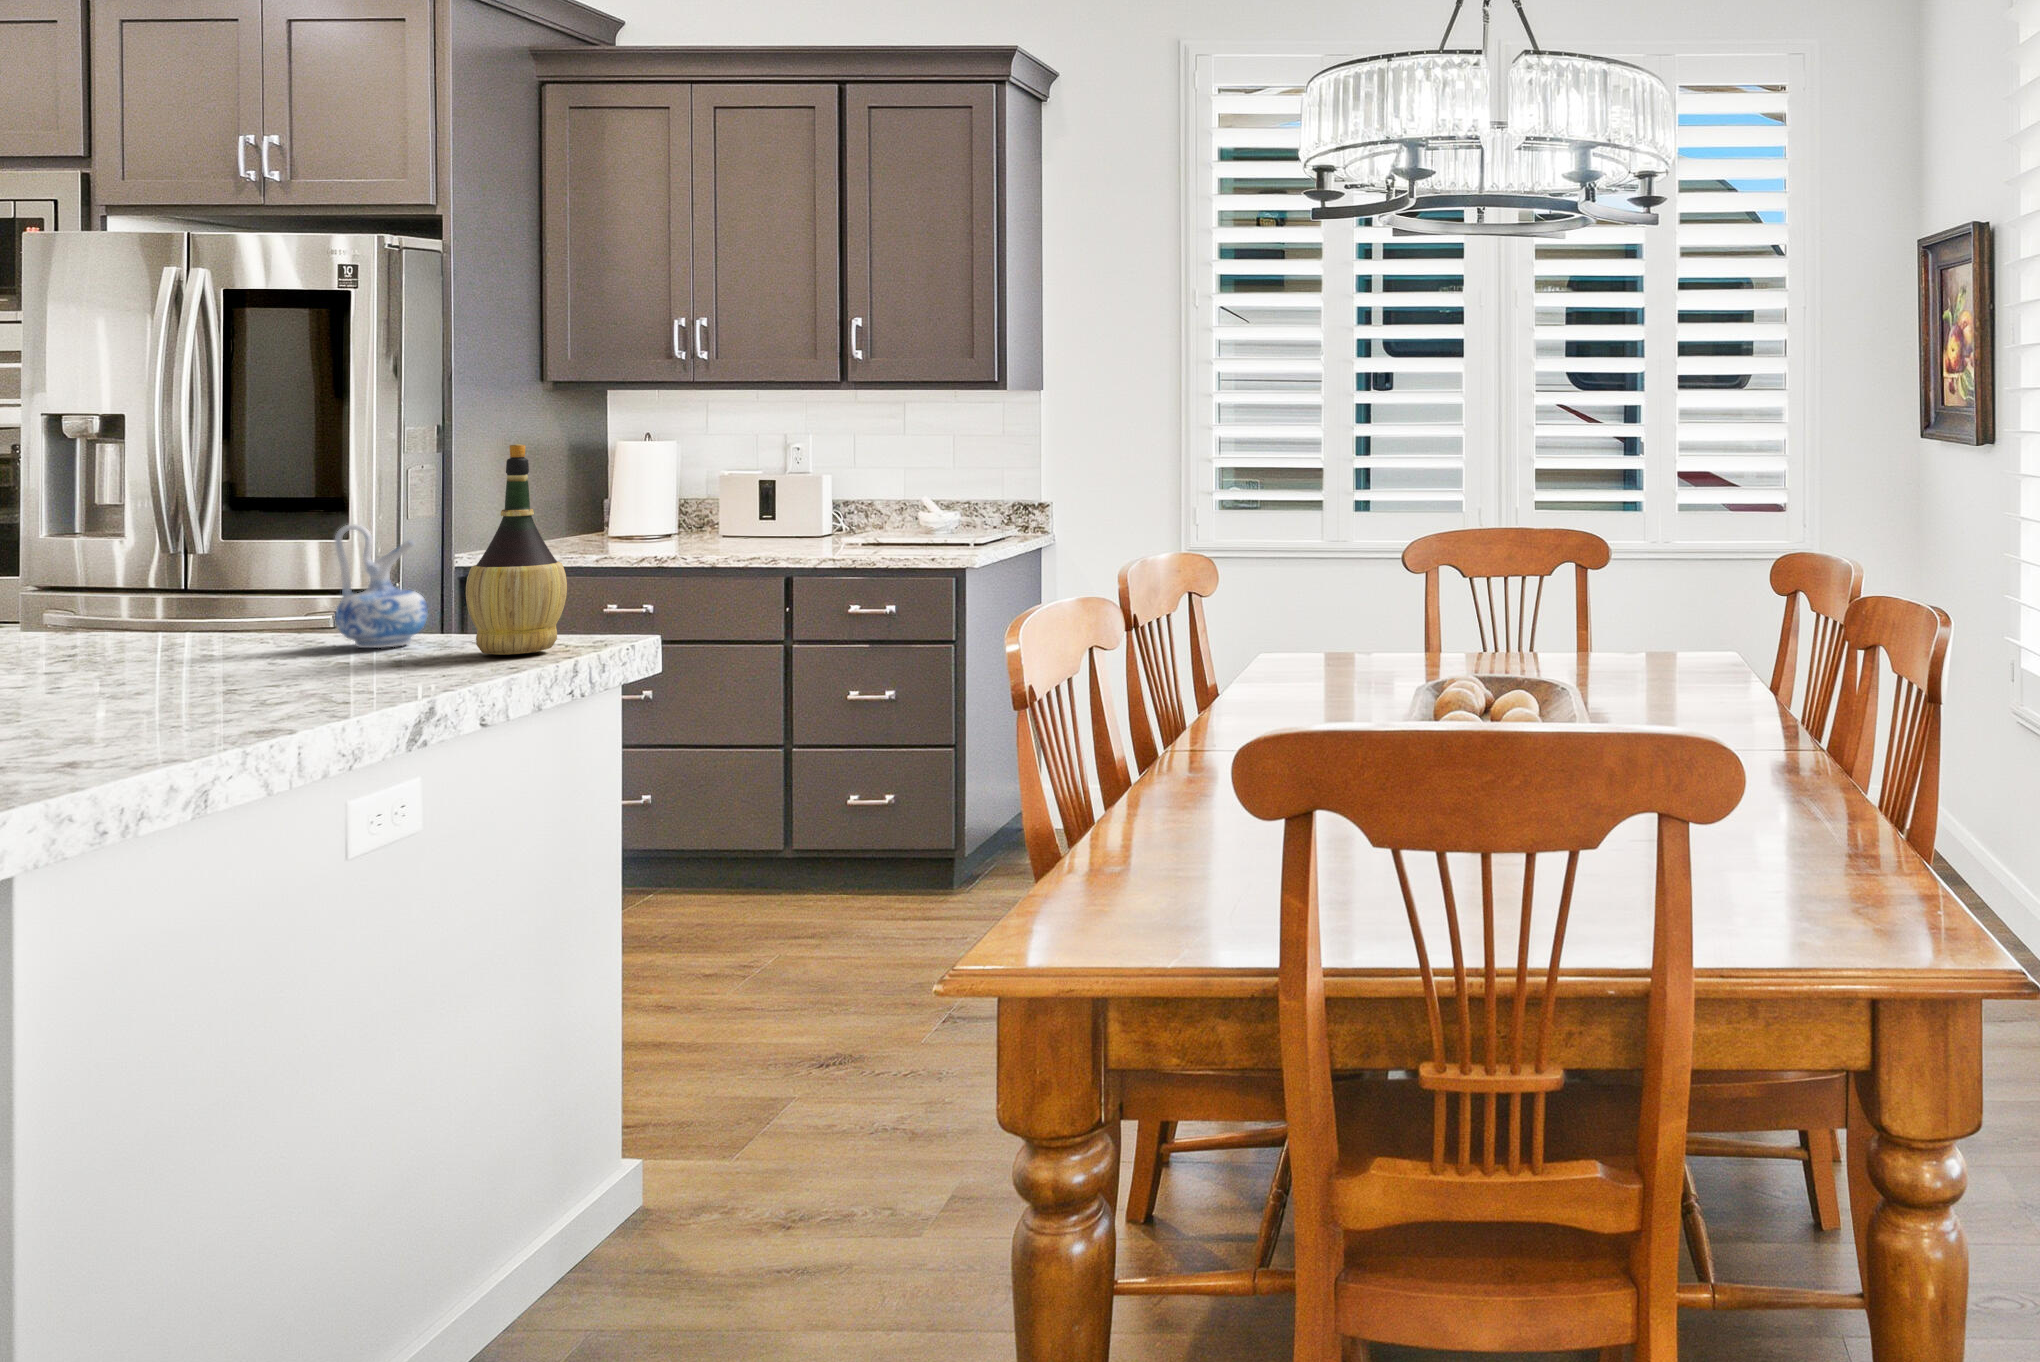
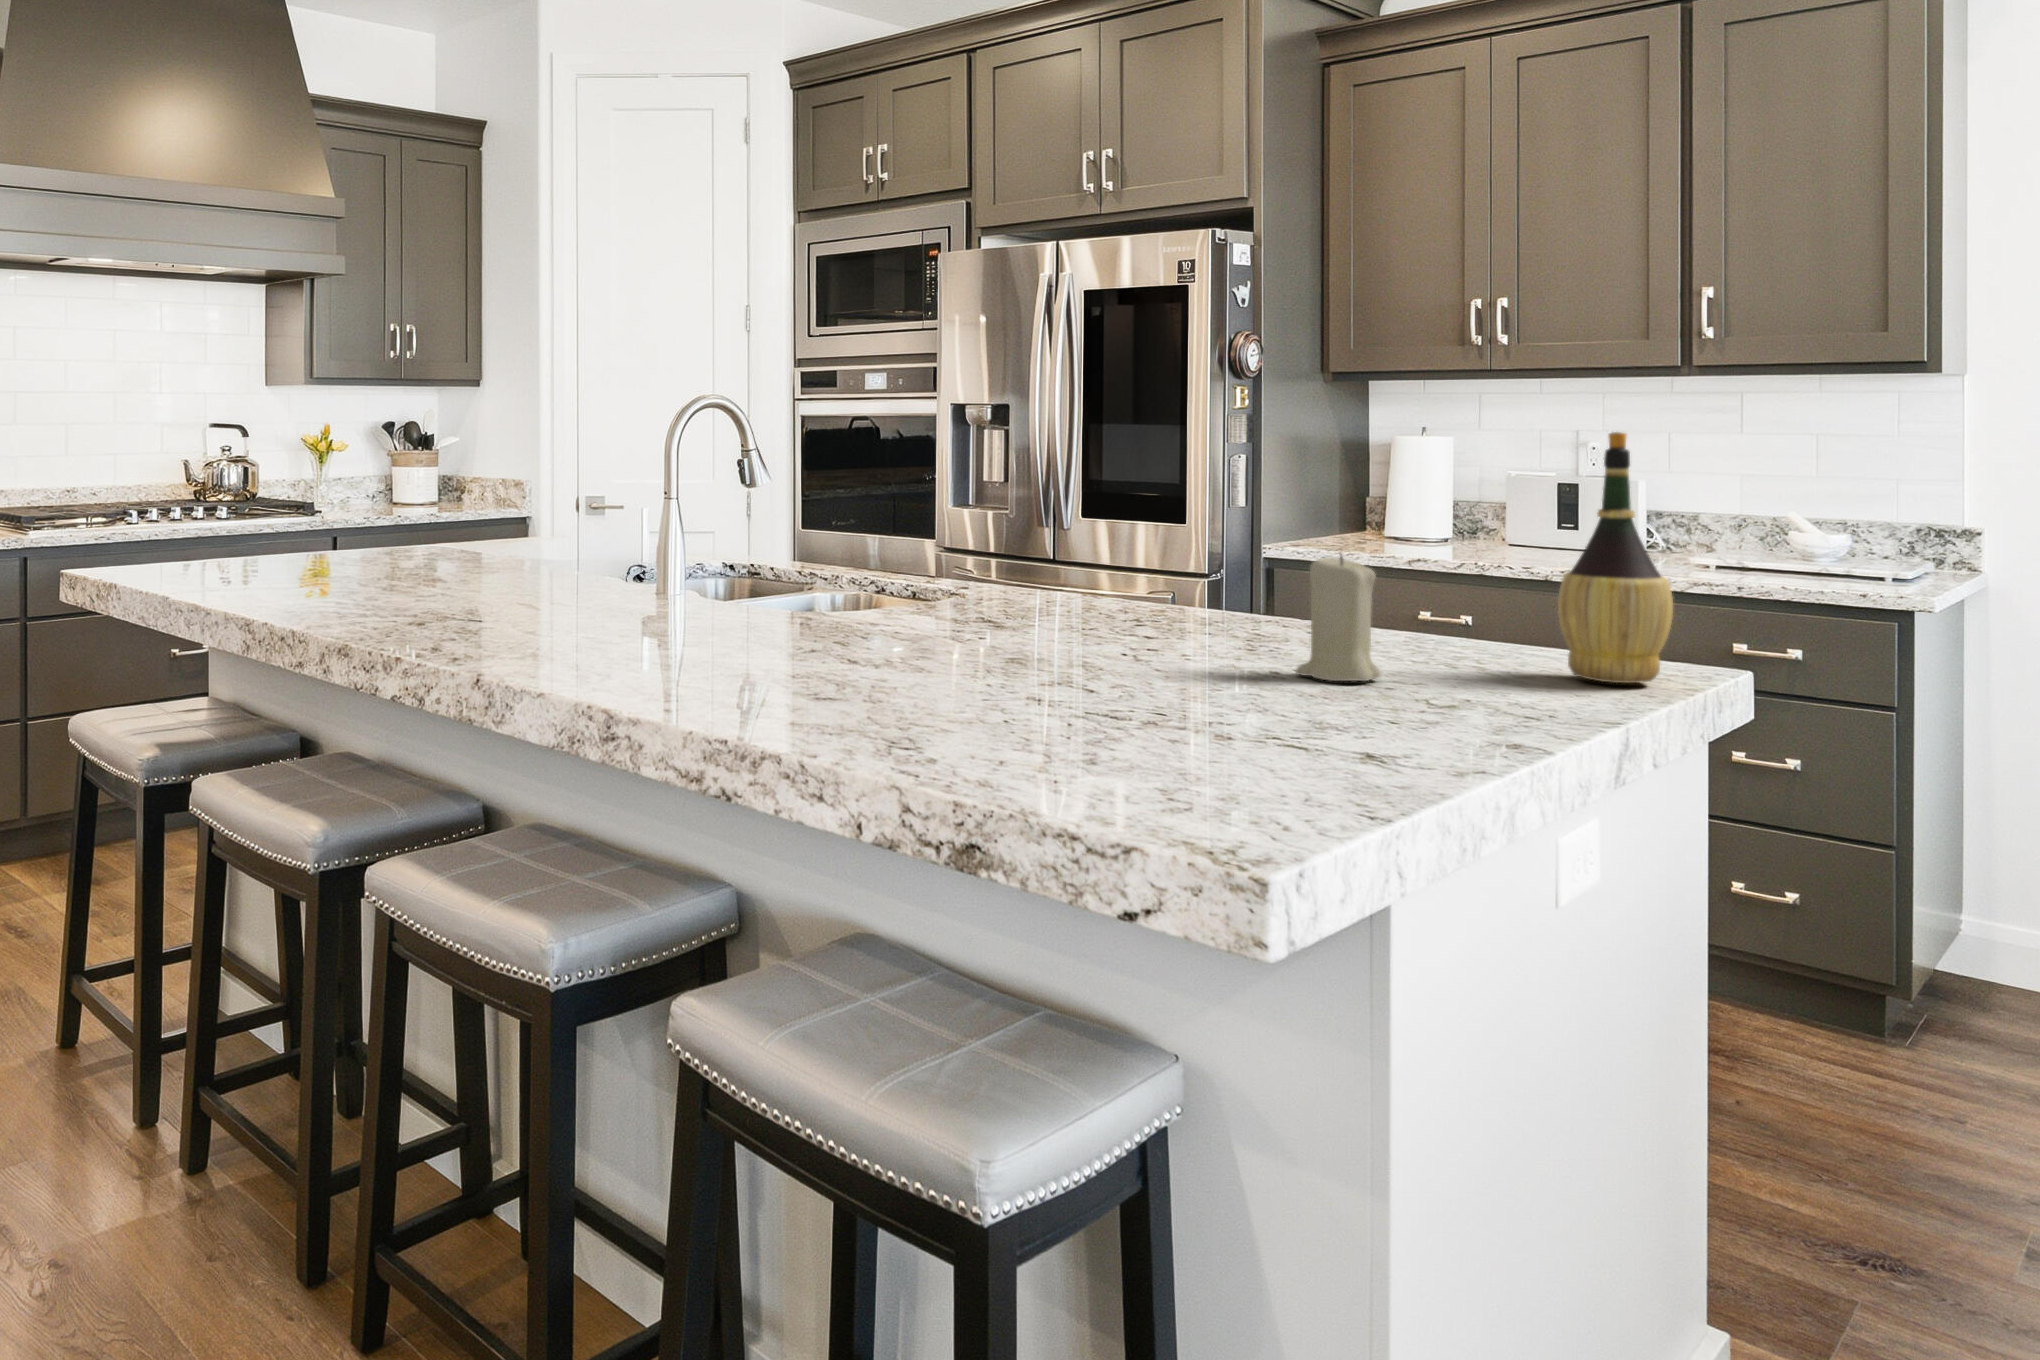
ceramic pitcher: present [335,524,428,648] -> none [1388,518,1477,656]
candle: none [161,561,259,684] -> present [1296,555,1381,681]

